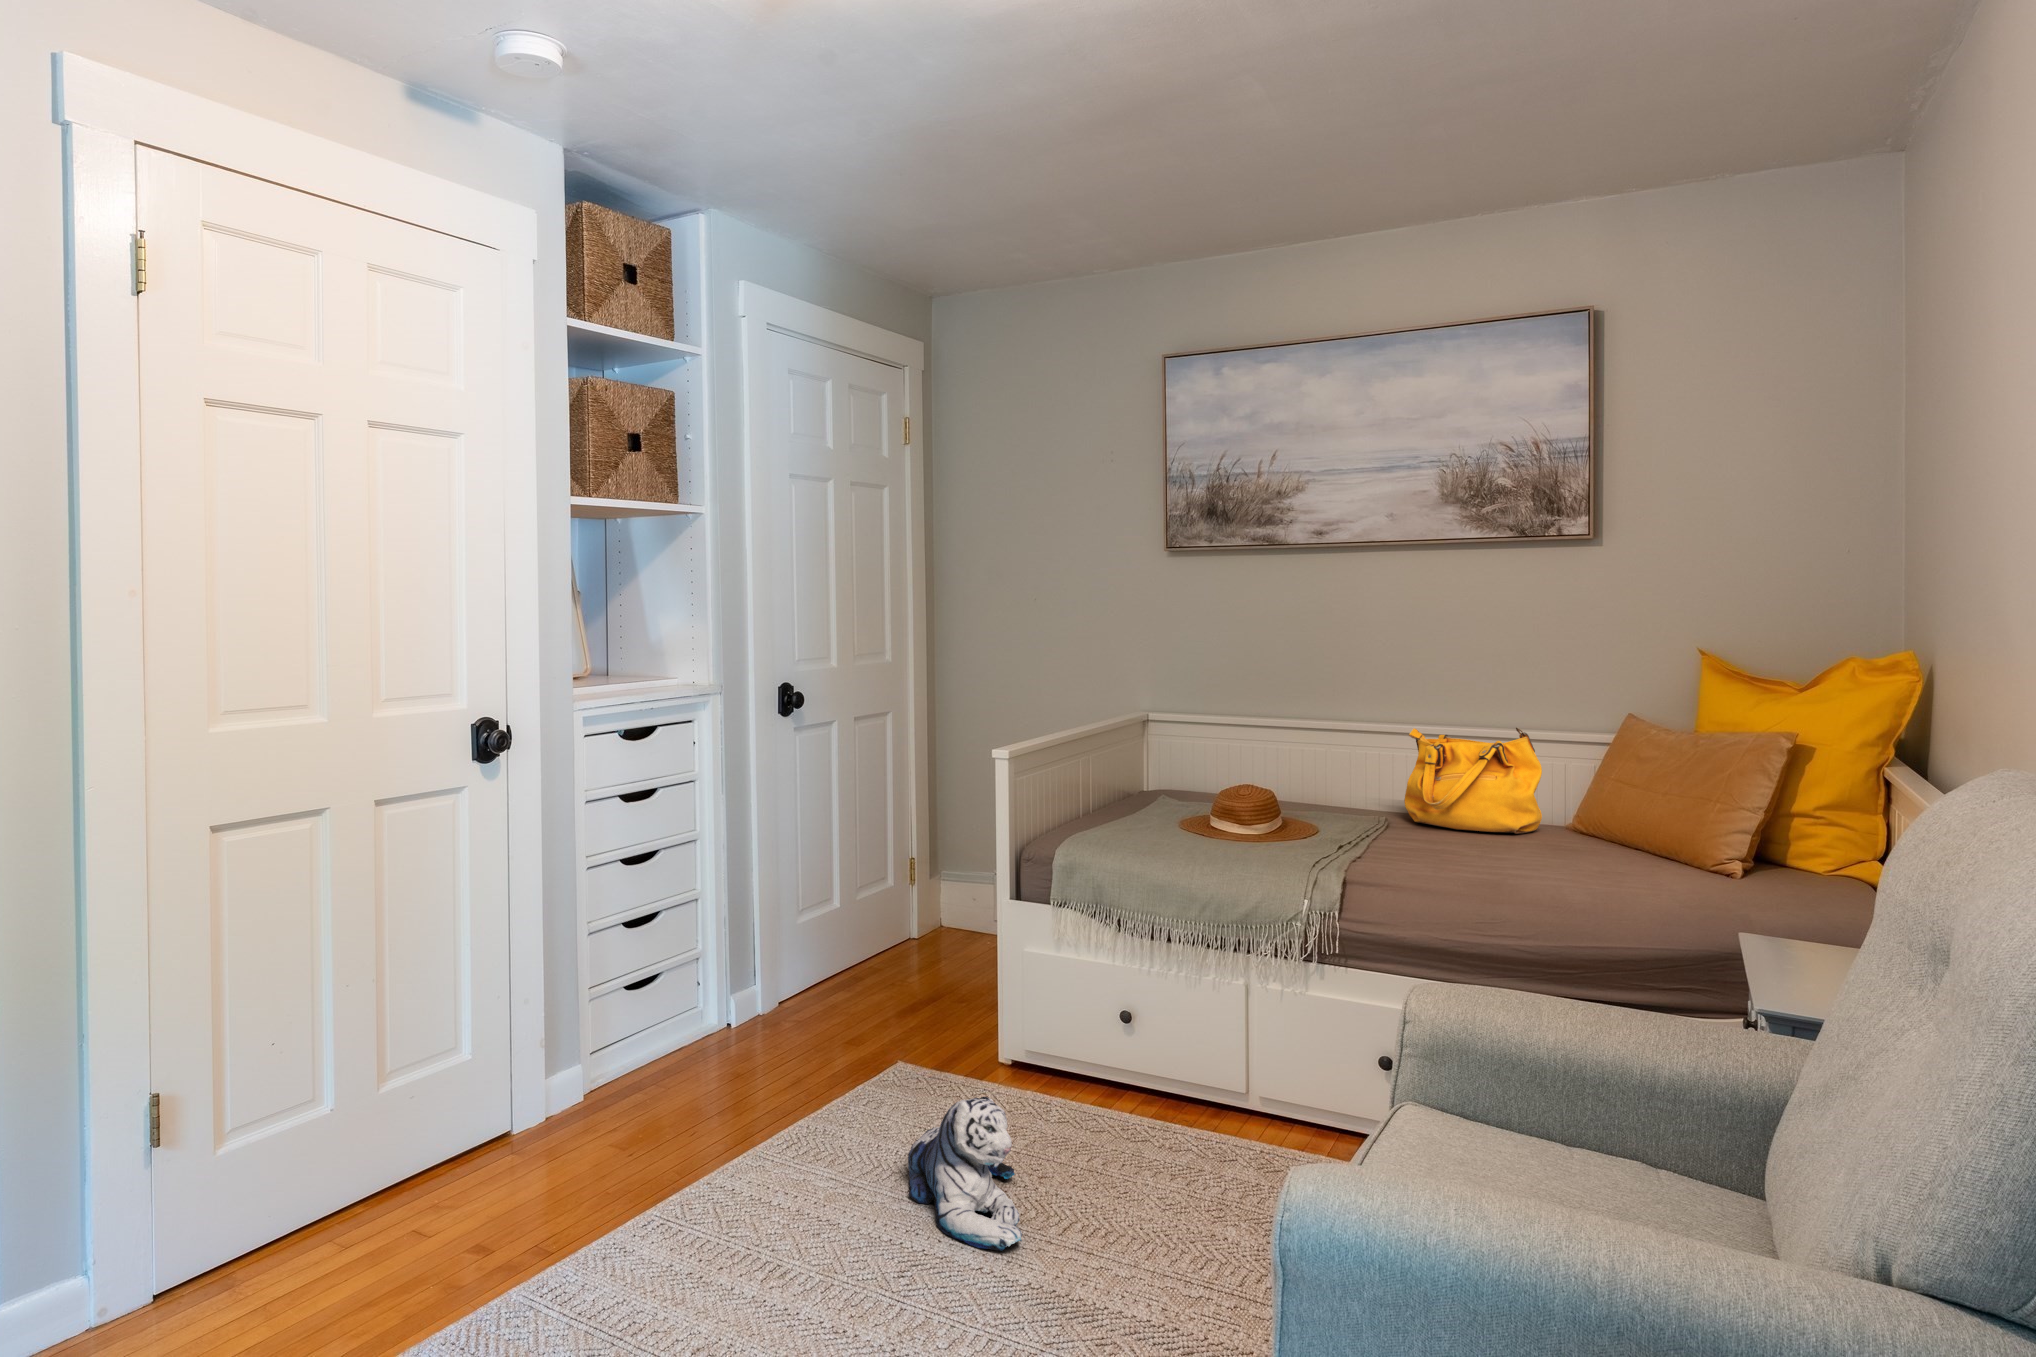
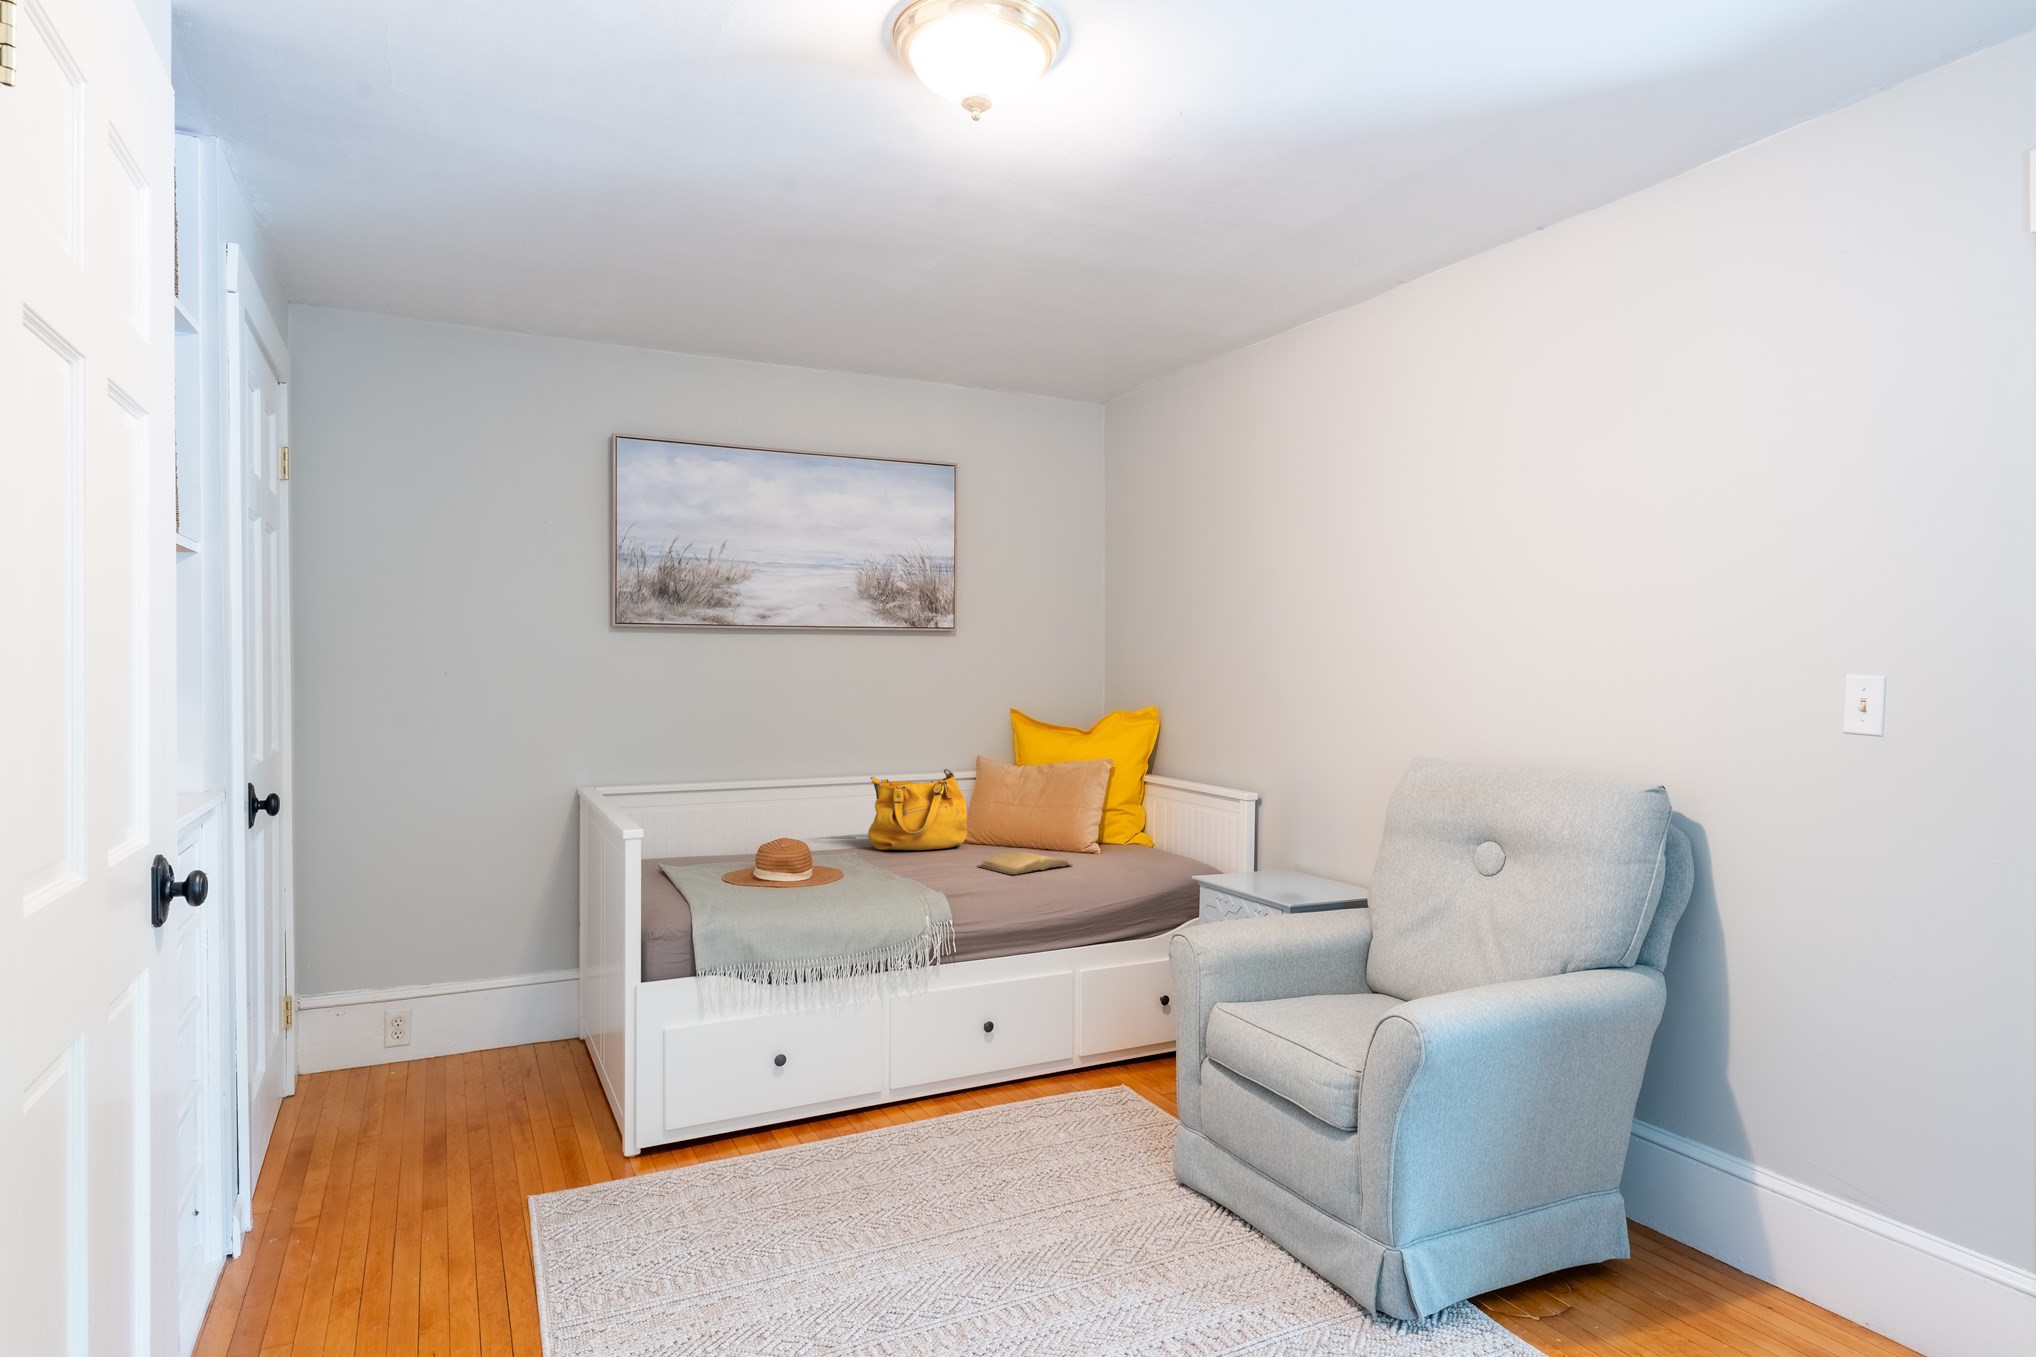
book: none [1466,845,1598,879] -> present [979,851,1071,875]
plush toy: present [908,1097,1022,1251] -> none [735,1149,929,1286]

